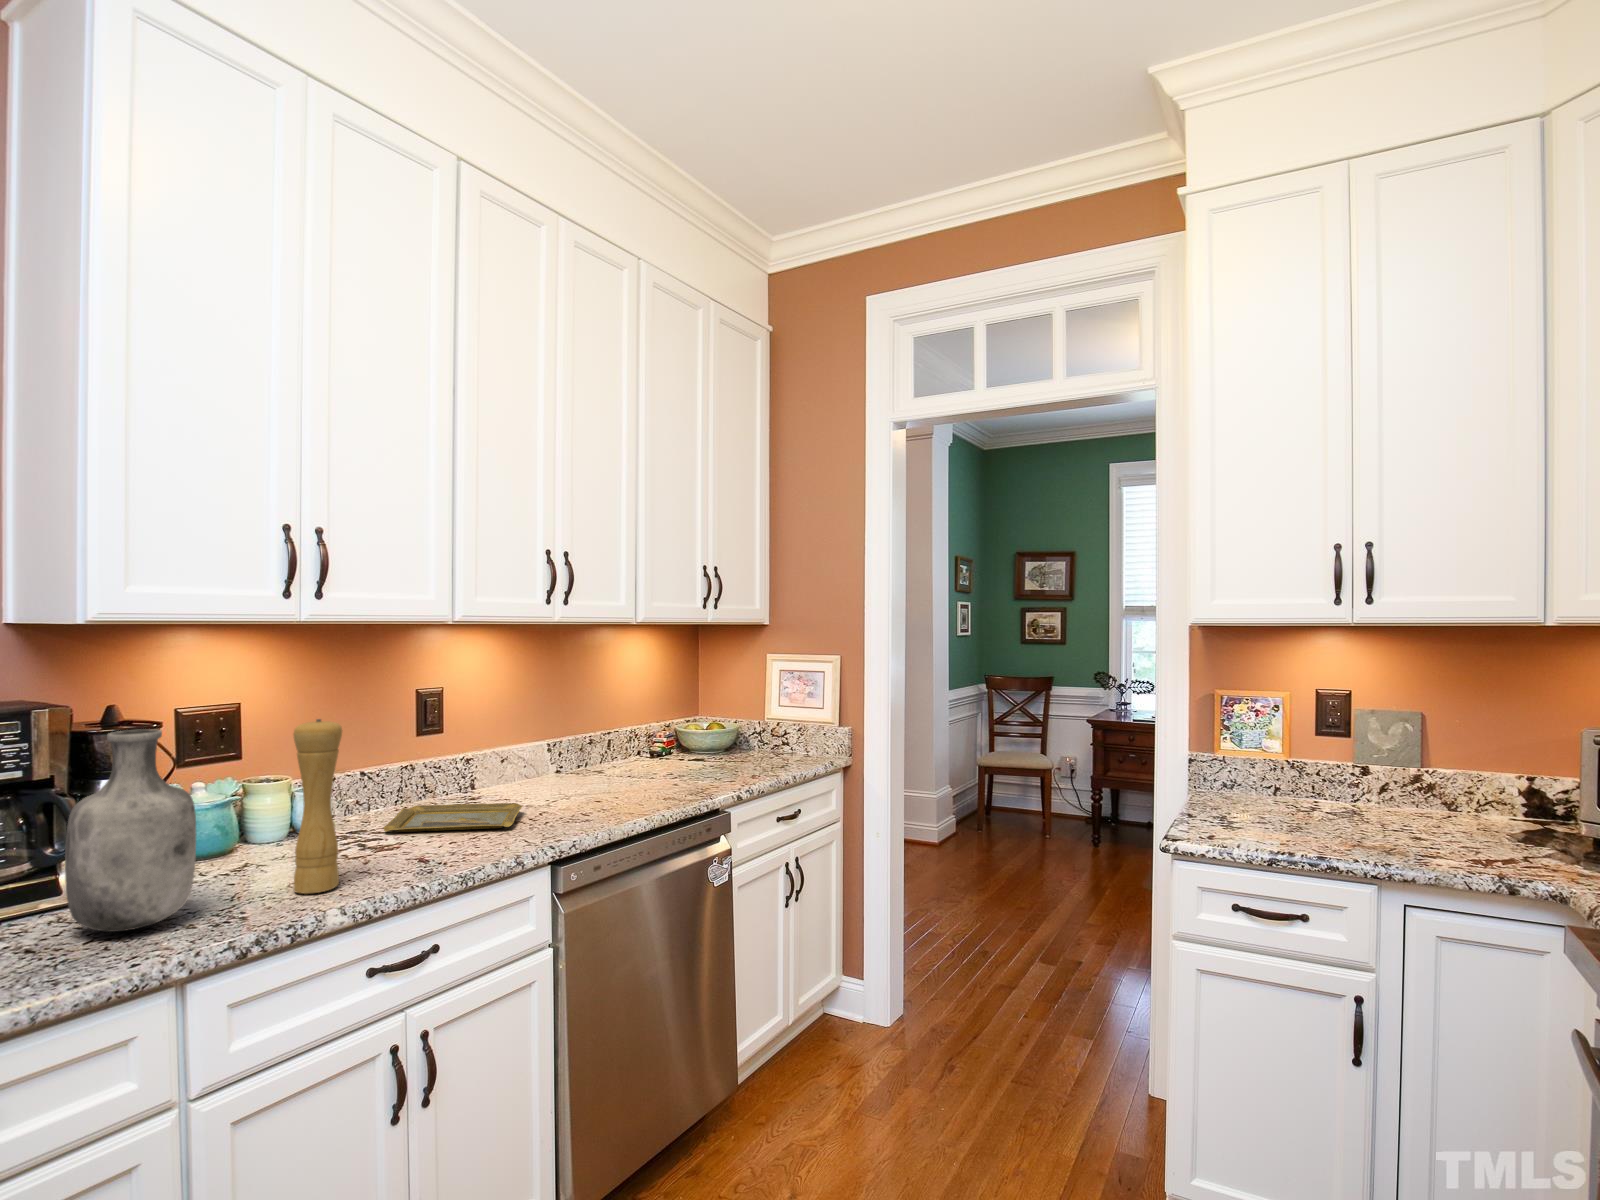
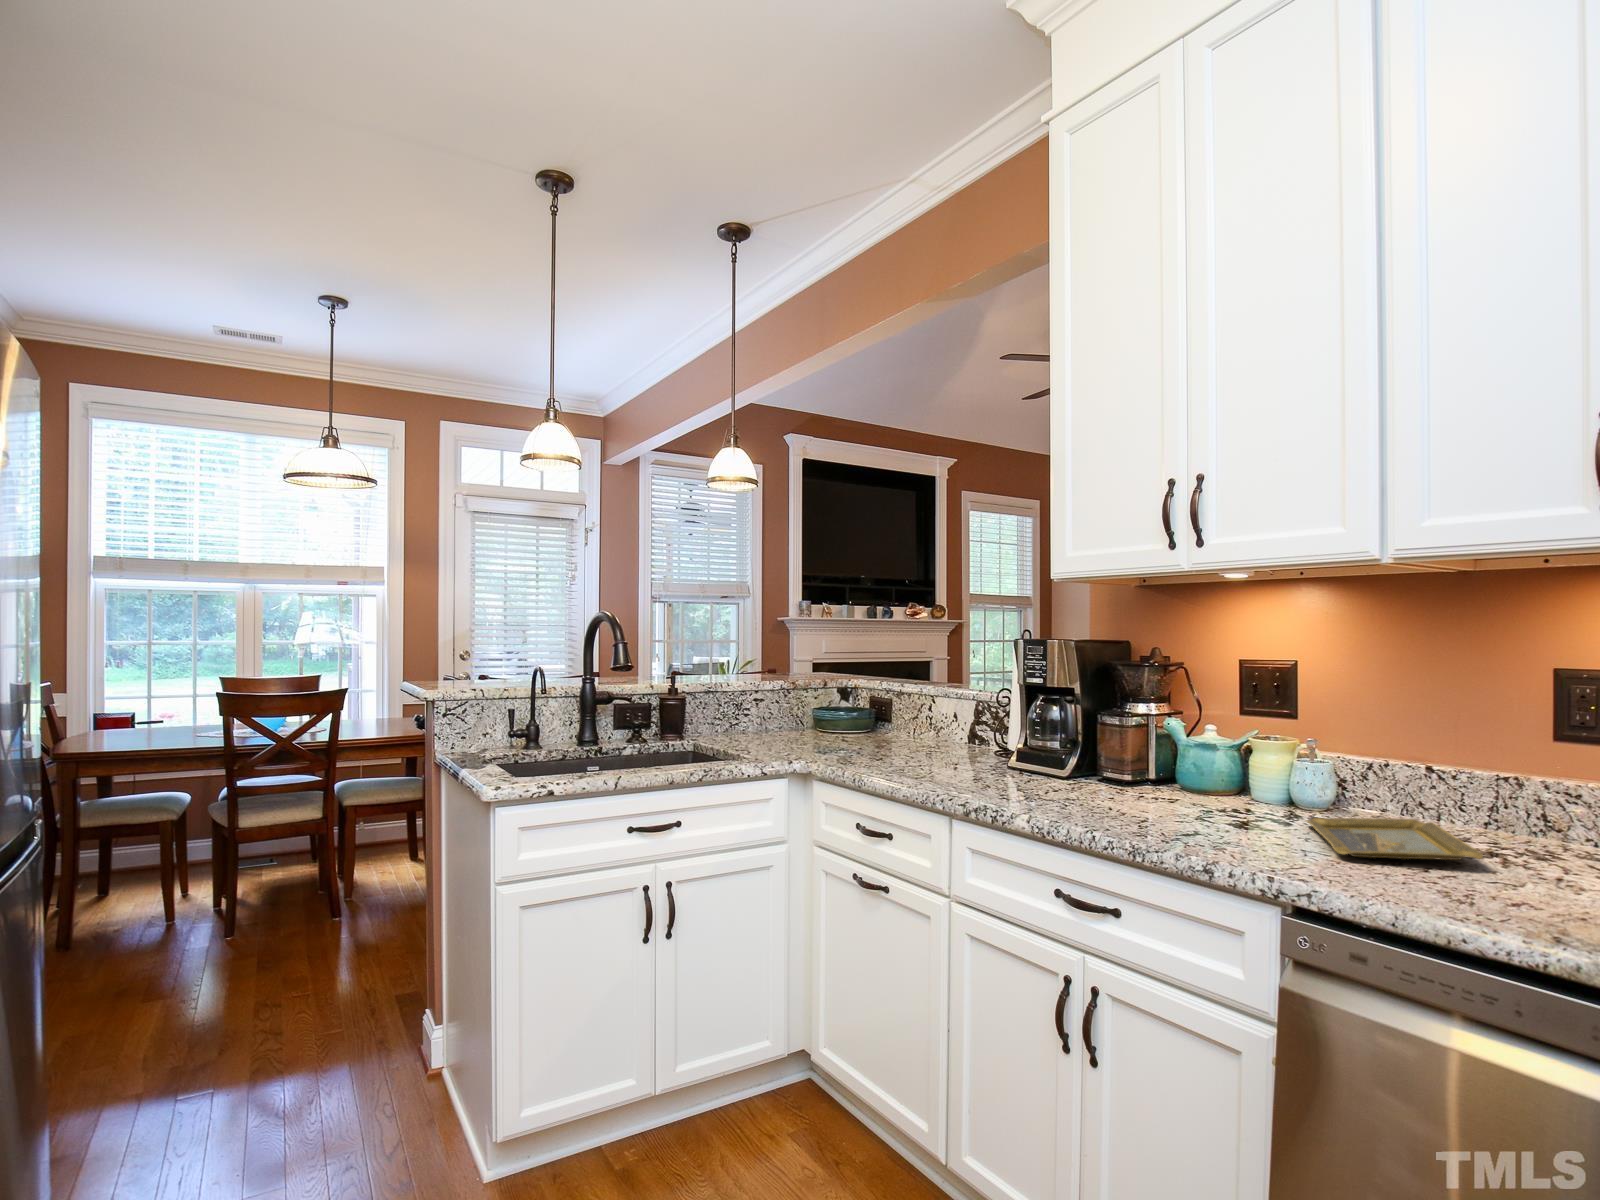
pepper mill: present [293,719,342,894] -> none [1063,659,1103,813]
vase: present [65,729,196,932] -> none [977,655,1050,789]

